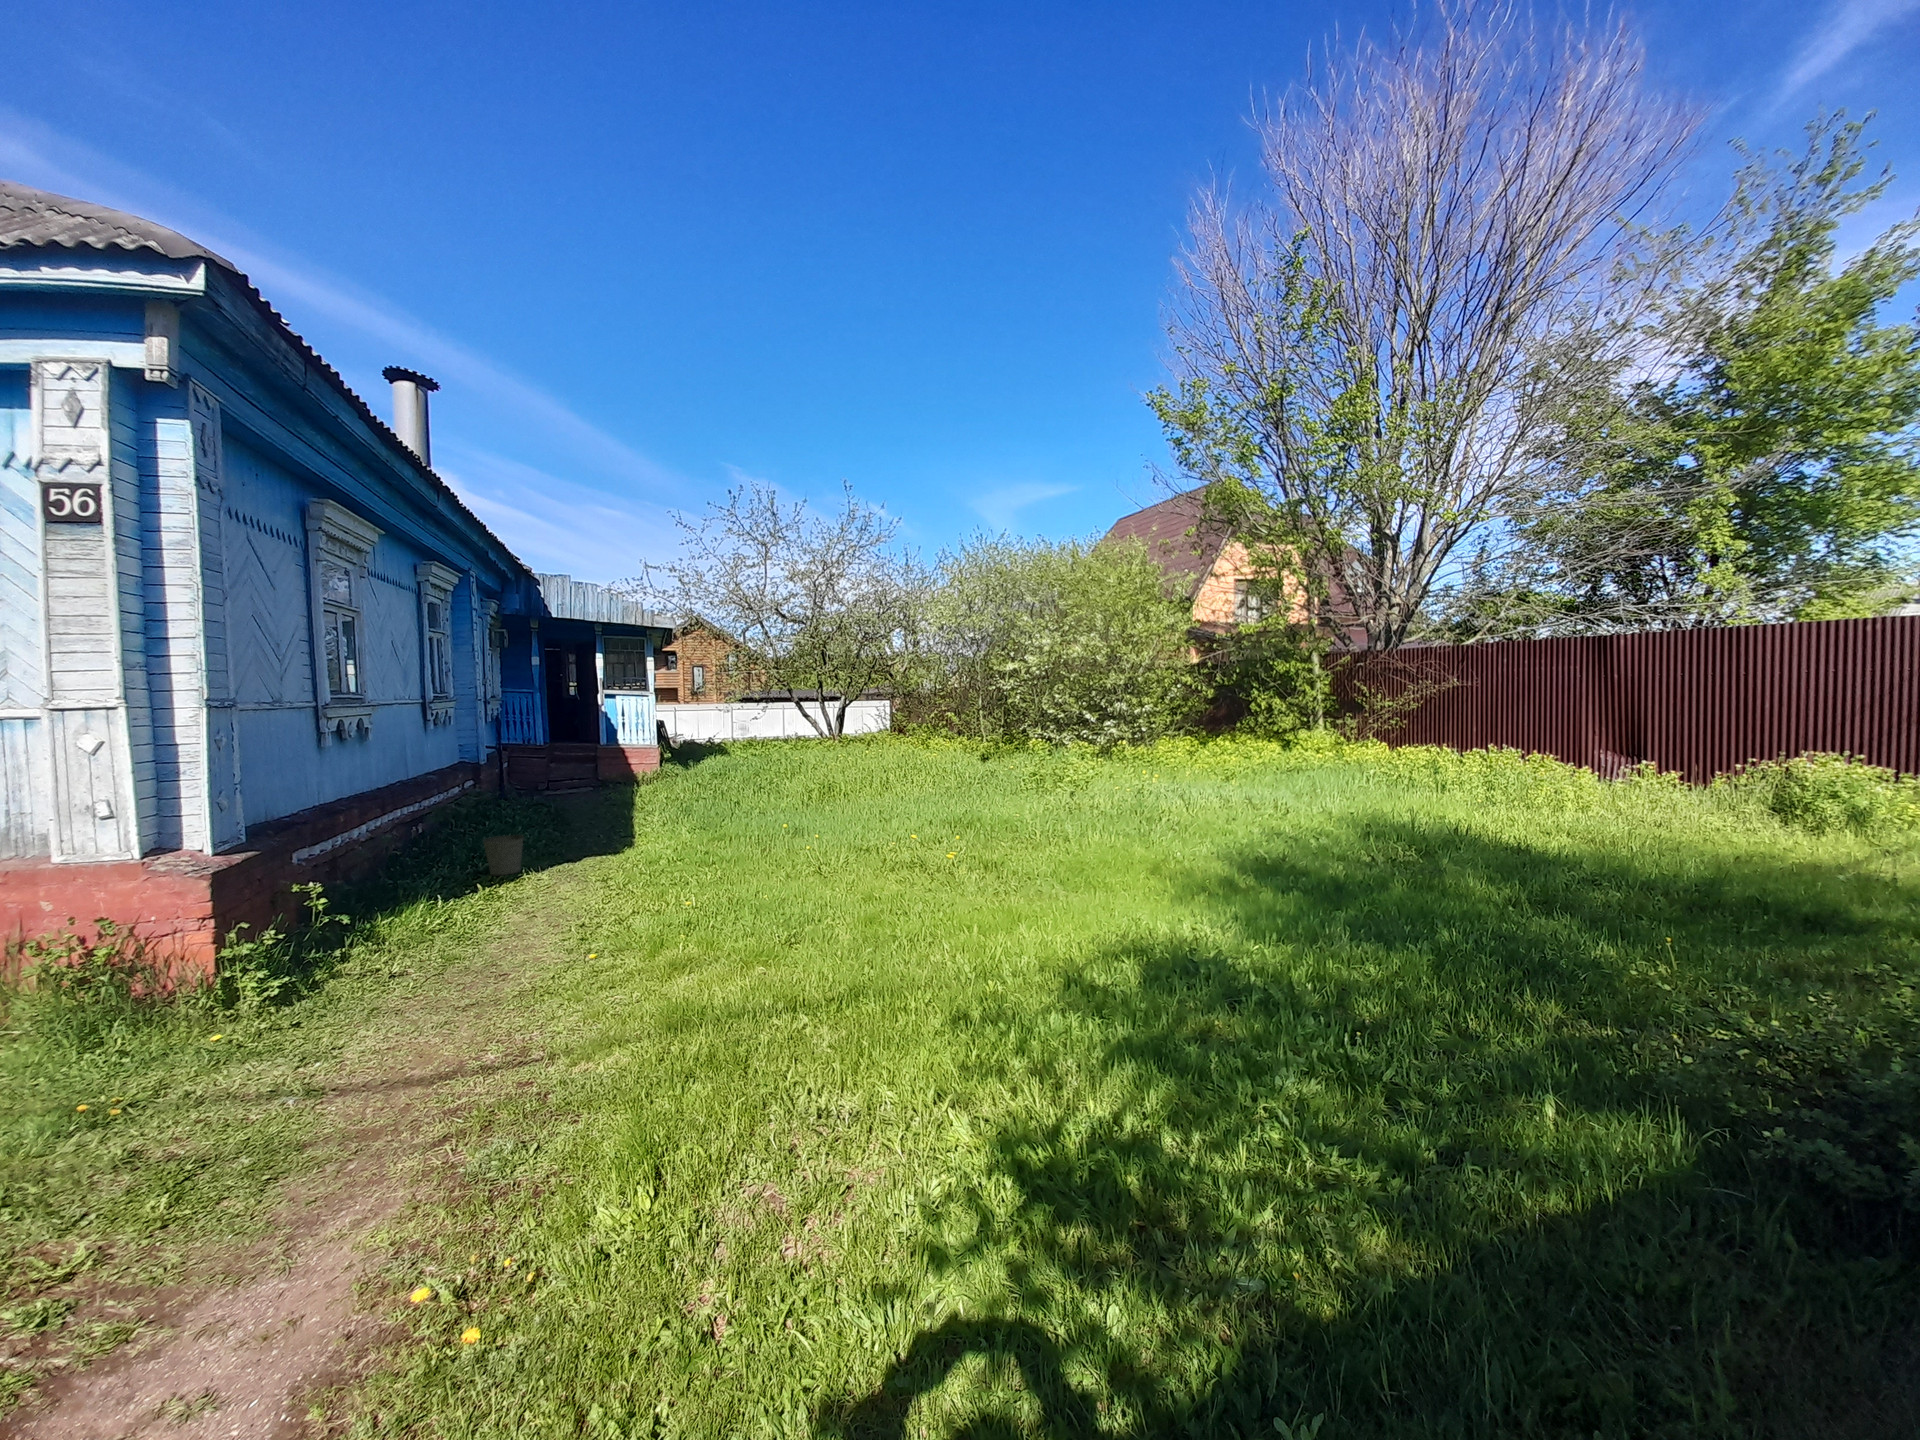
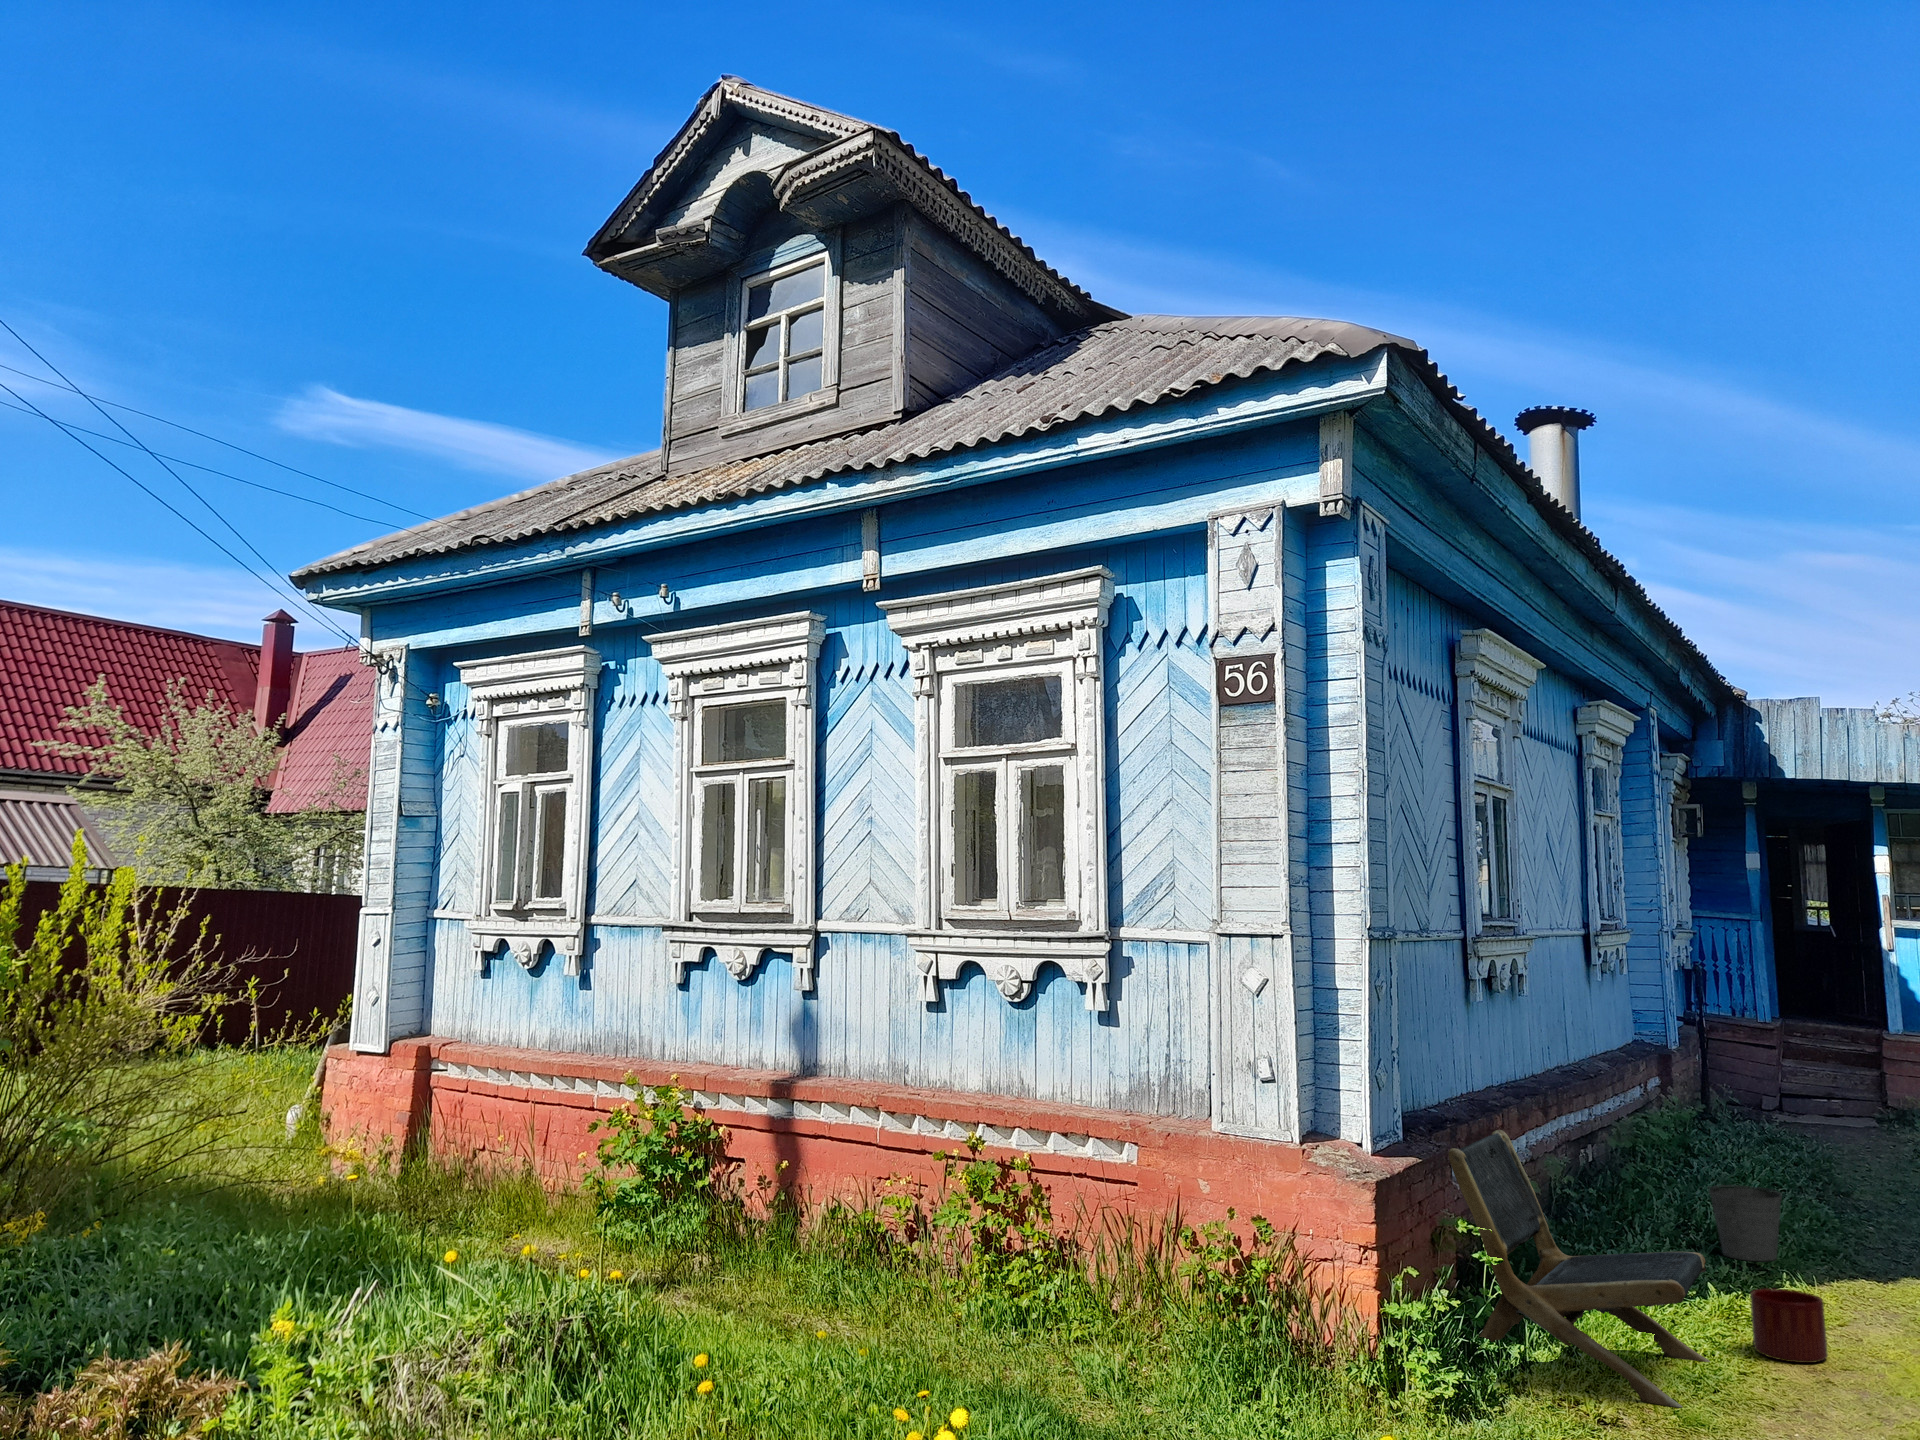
lounge chair: none [283,826,469,980] -> present [1448,1130,1710,1407]
planter: none [493,884,534,922] -> present [1750,1288,1828,1363]

